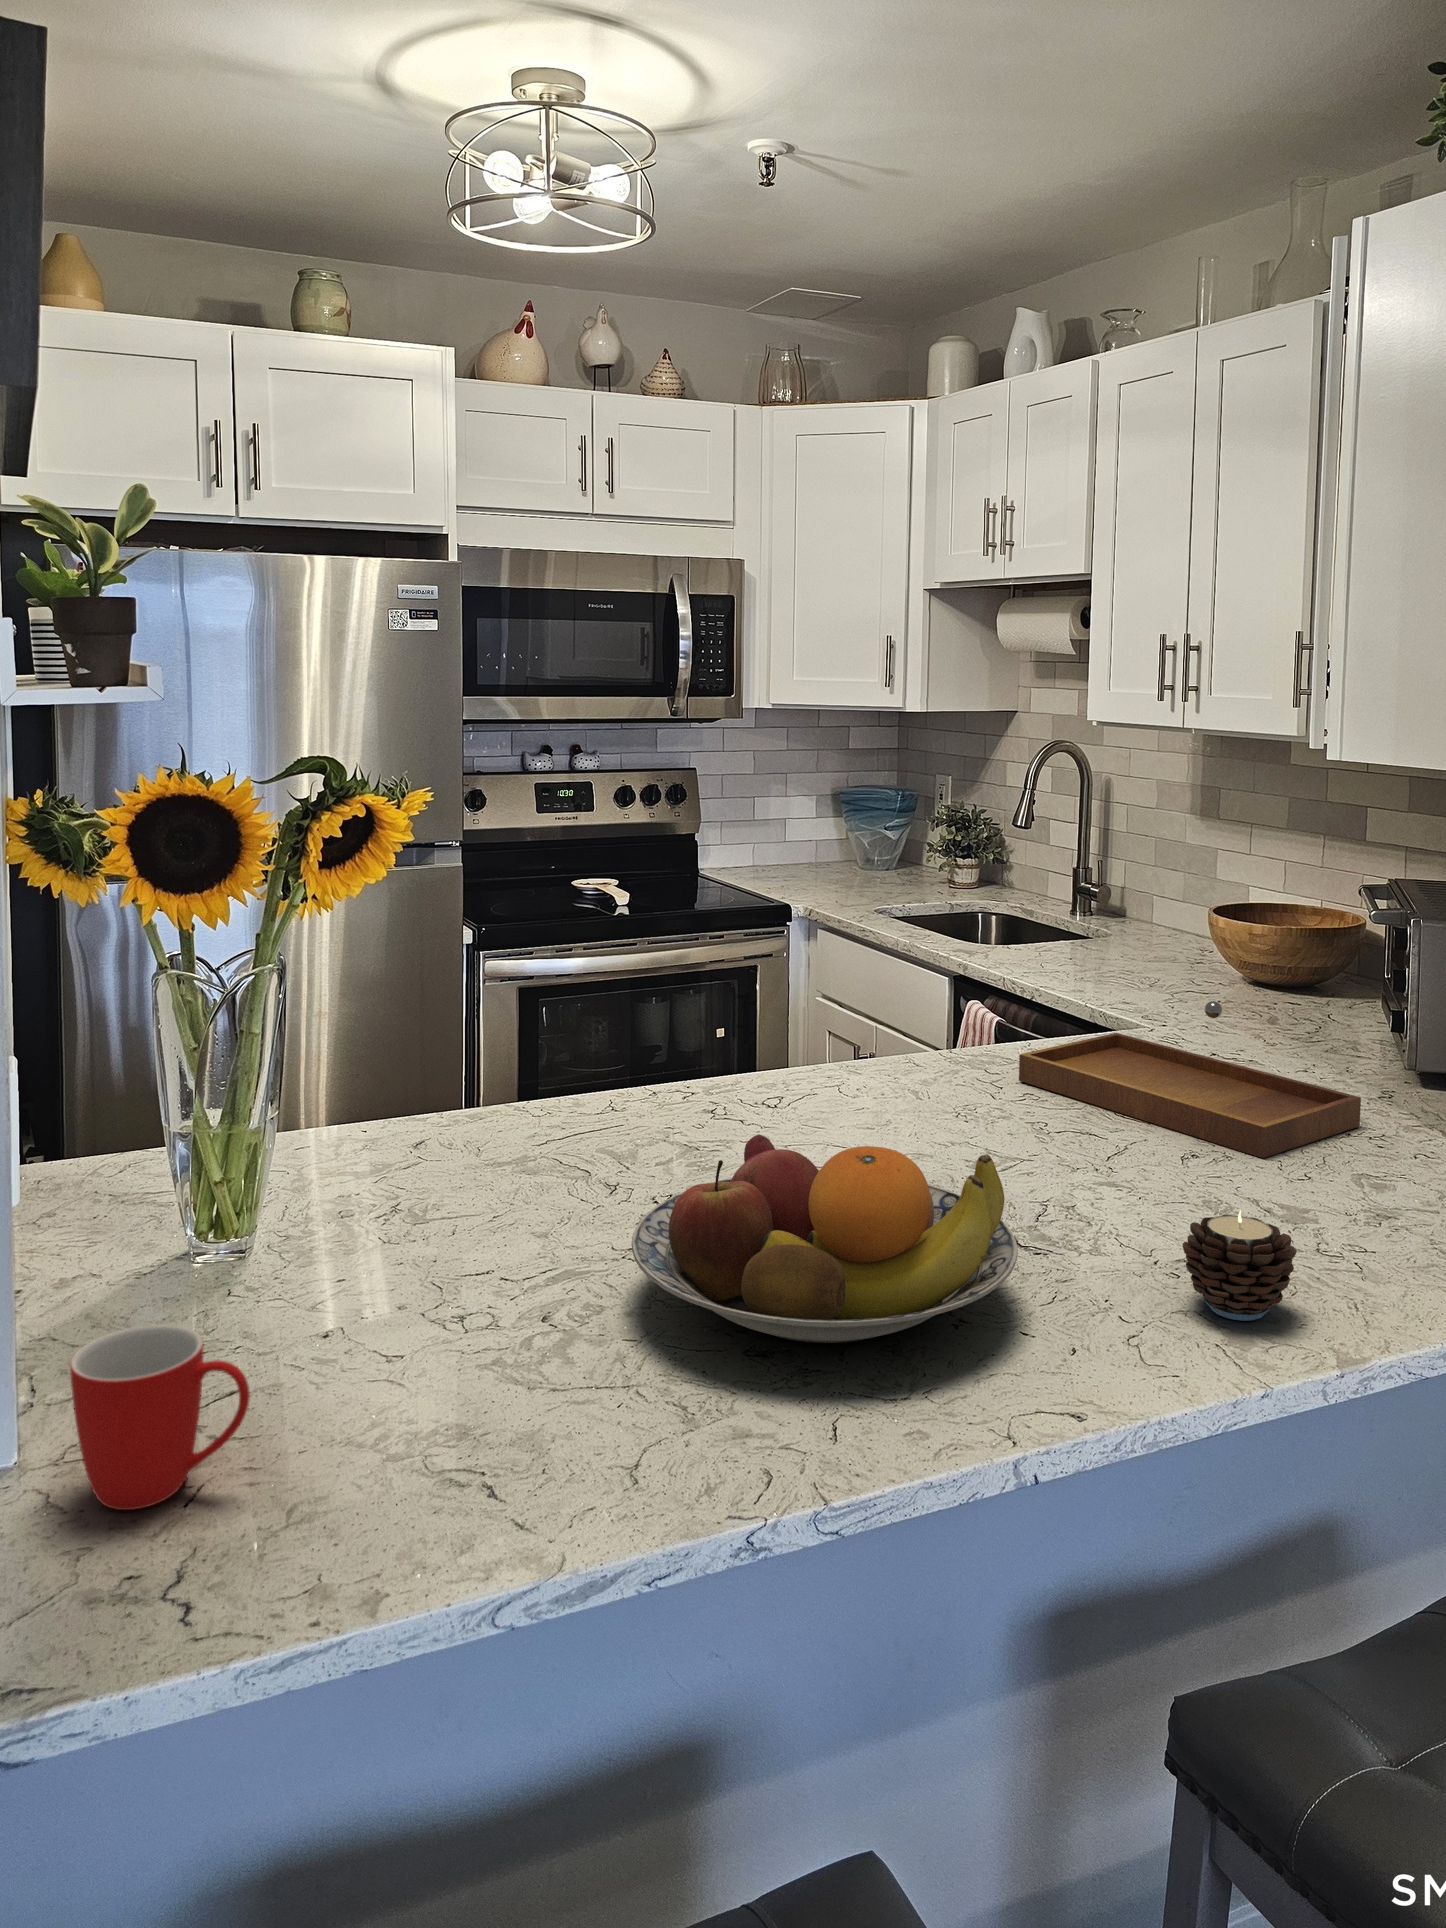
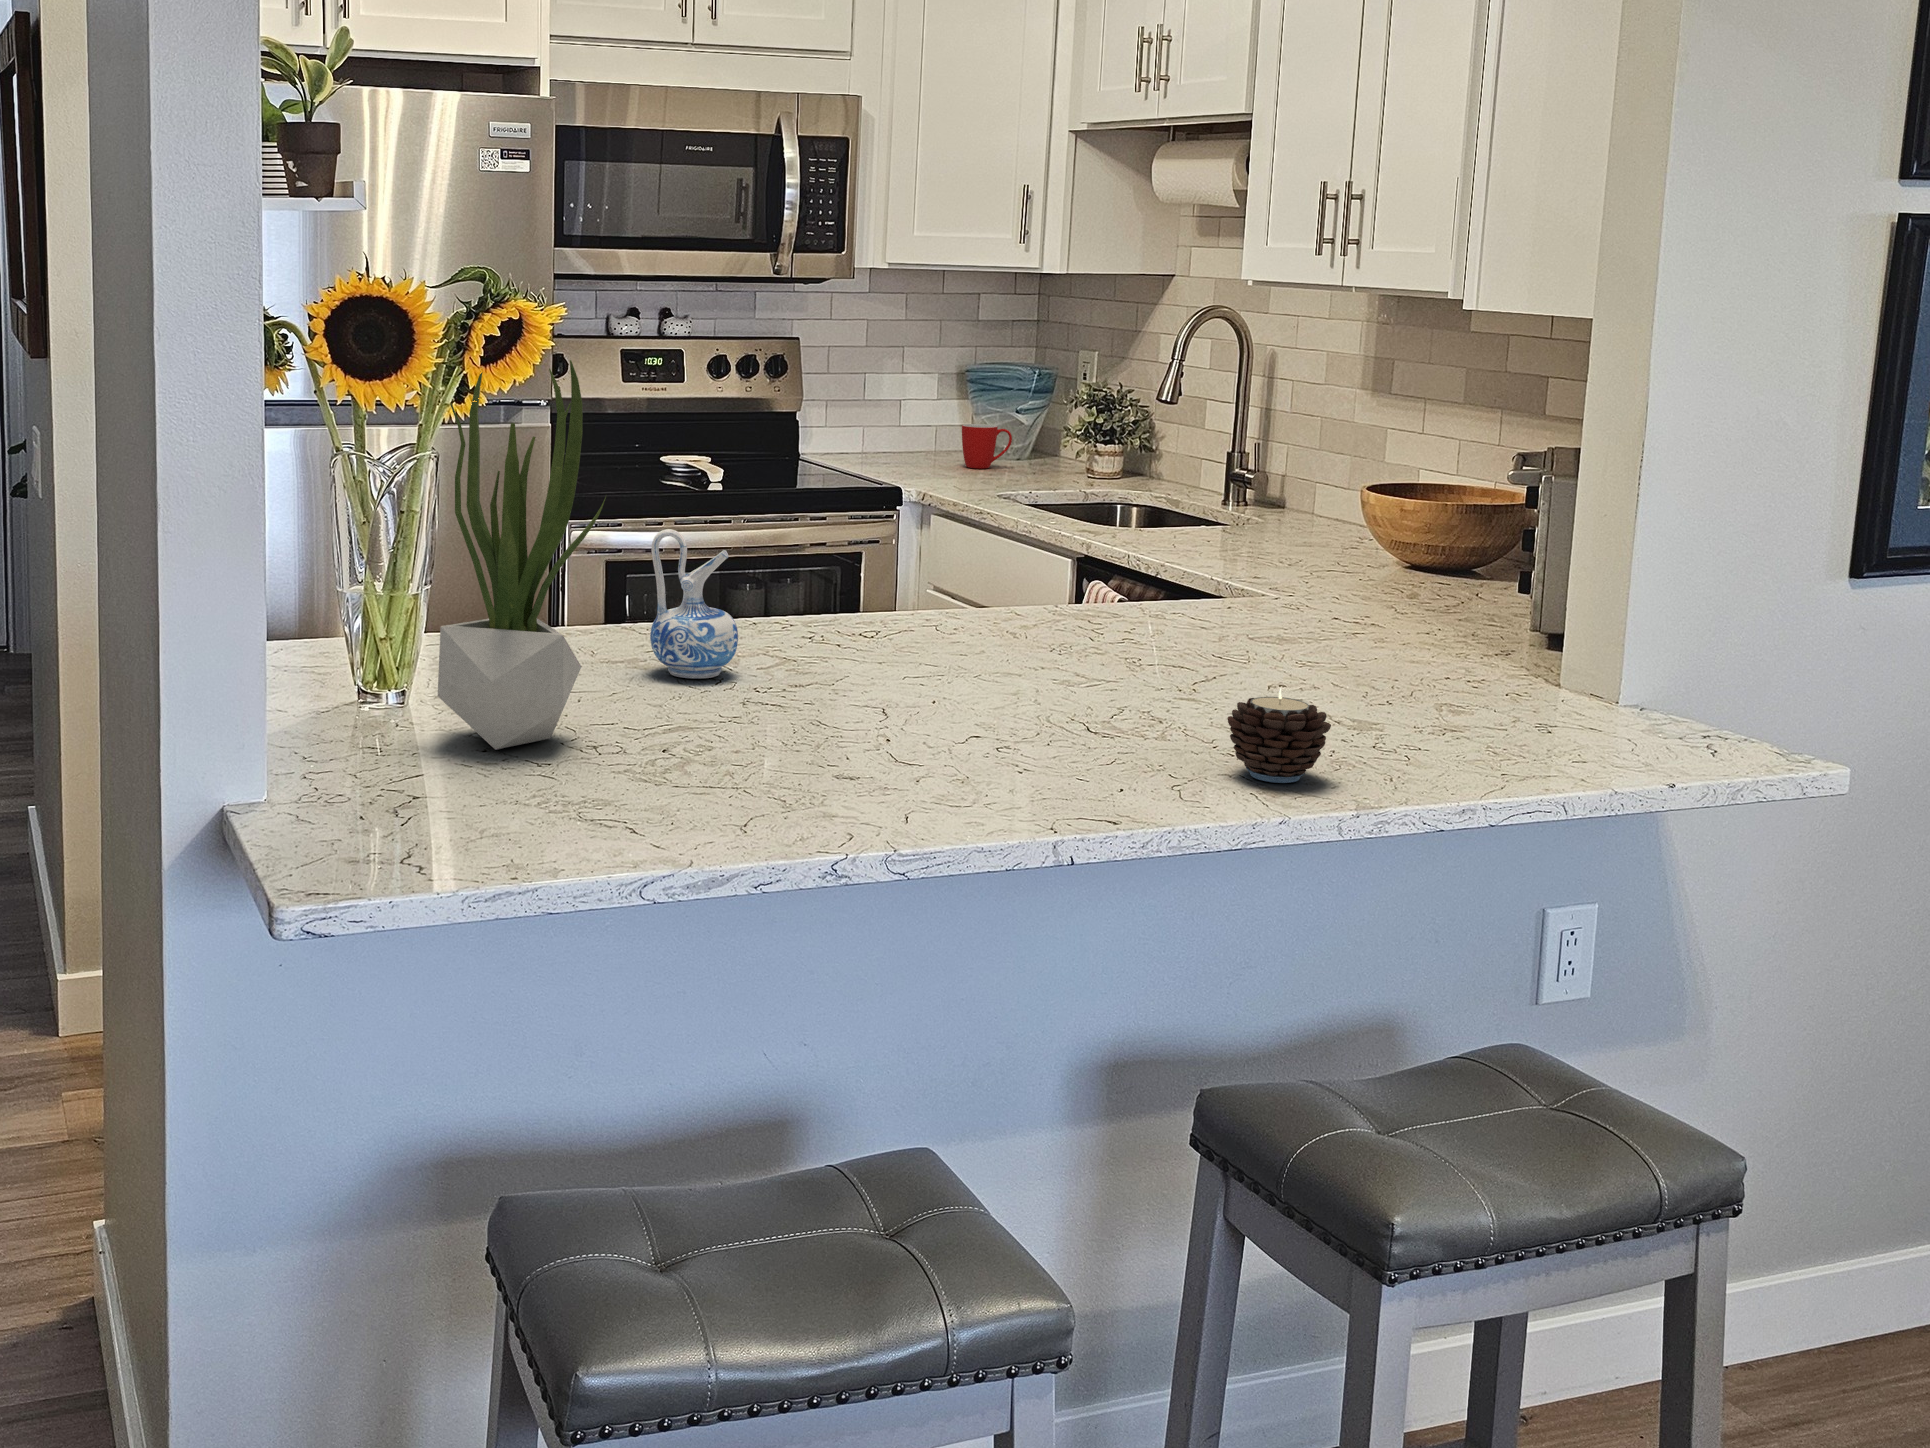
potted plant: none [271,858,472,1329] -> present [437,360,606,750]
tray: present [1019,1001,1361,1158] -> none [1121,551,1462,692]
ceramic pitcher: none [539,1019,634,1180] -> present [650,529,738,679]
fruit bowl: present [632,1134,1018,1343] -> none [739,620,1077,777]
mug: present [70,1324,250,1510] -> present [962,424,1012,468]

